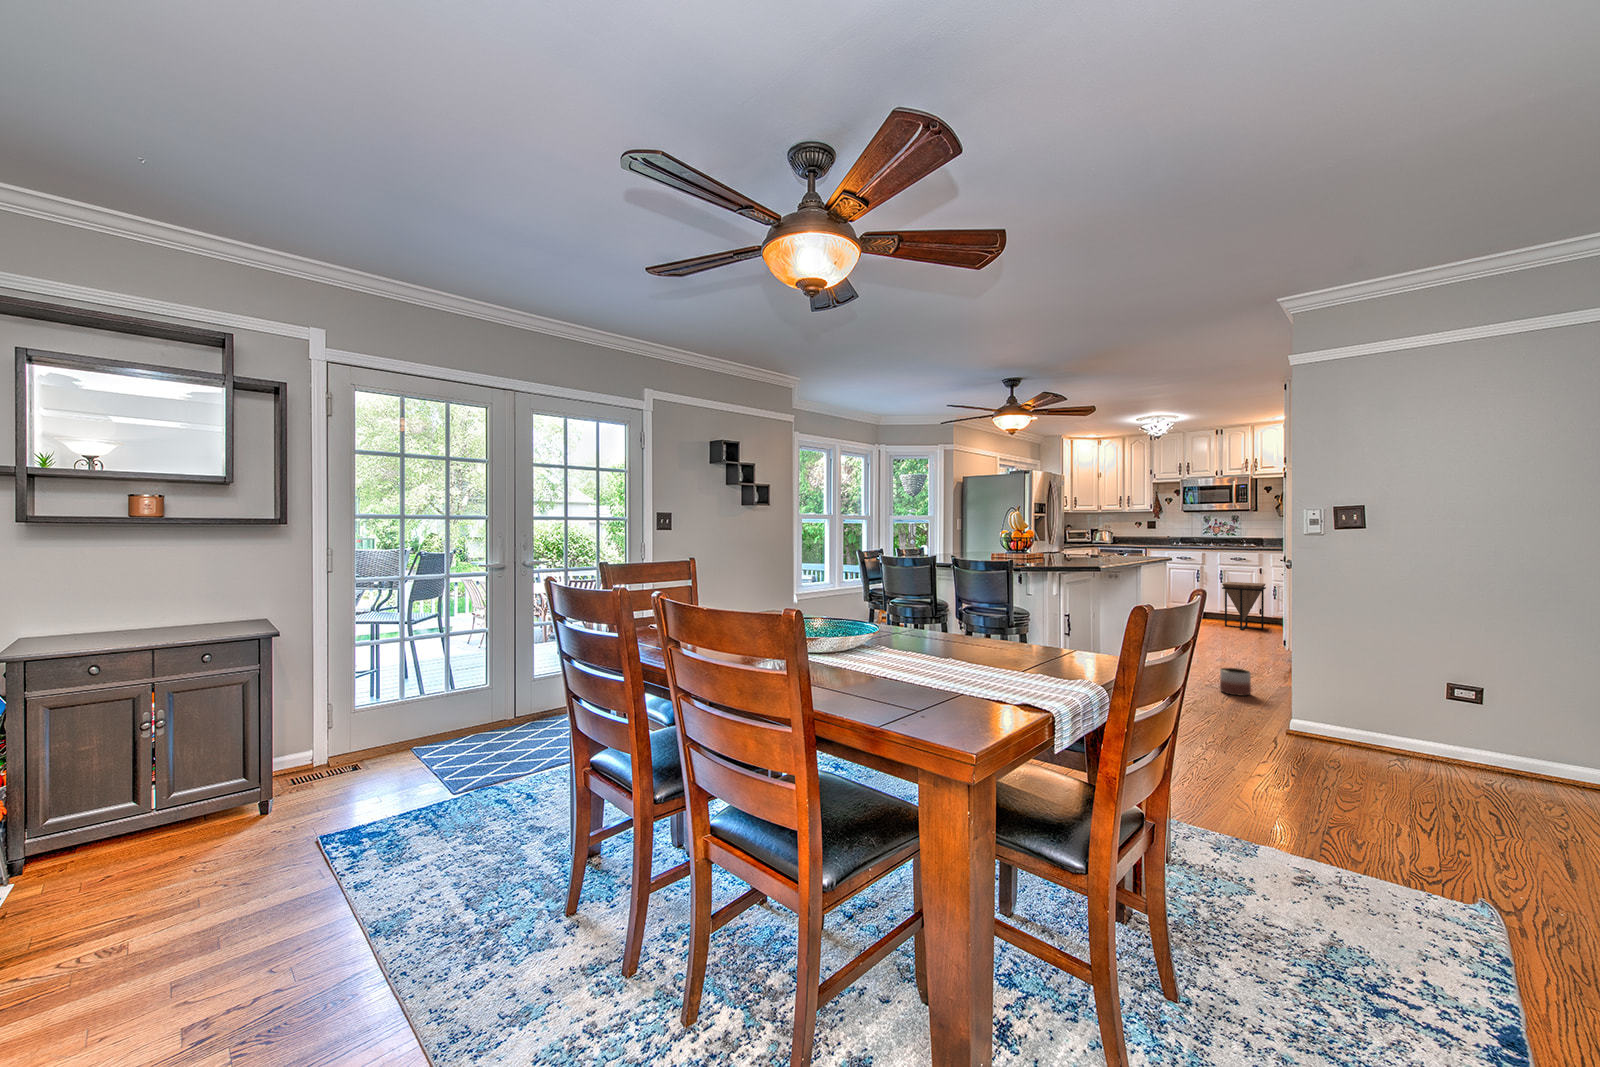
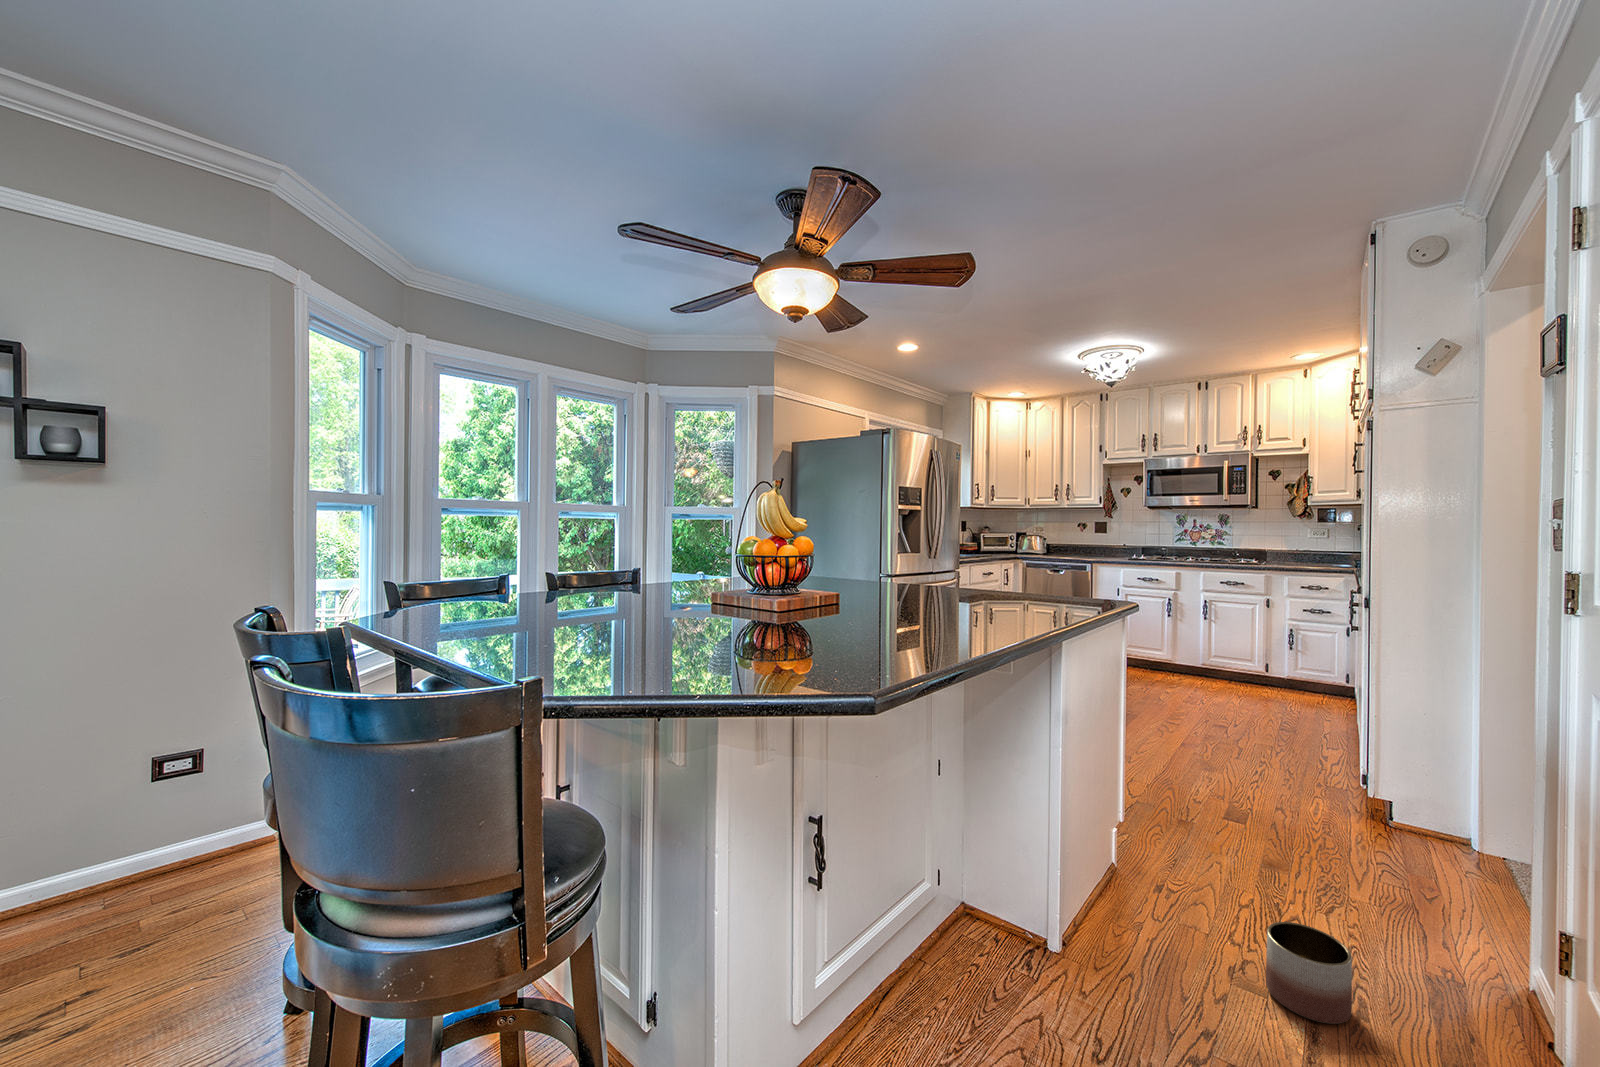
side table: present [1222,582,1266,630] -> none [1209,618,1275,700]

